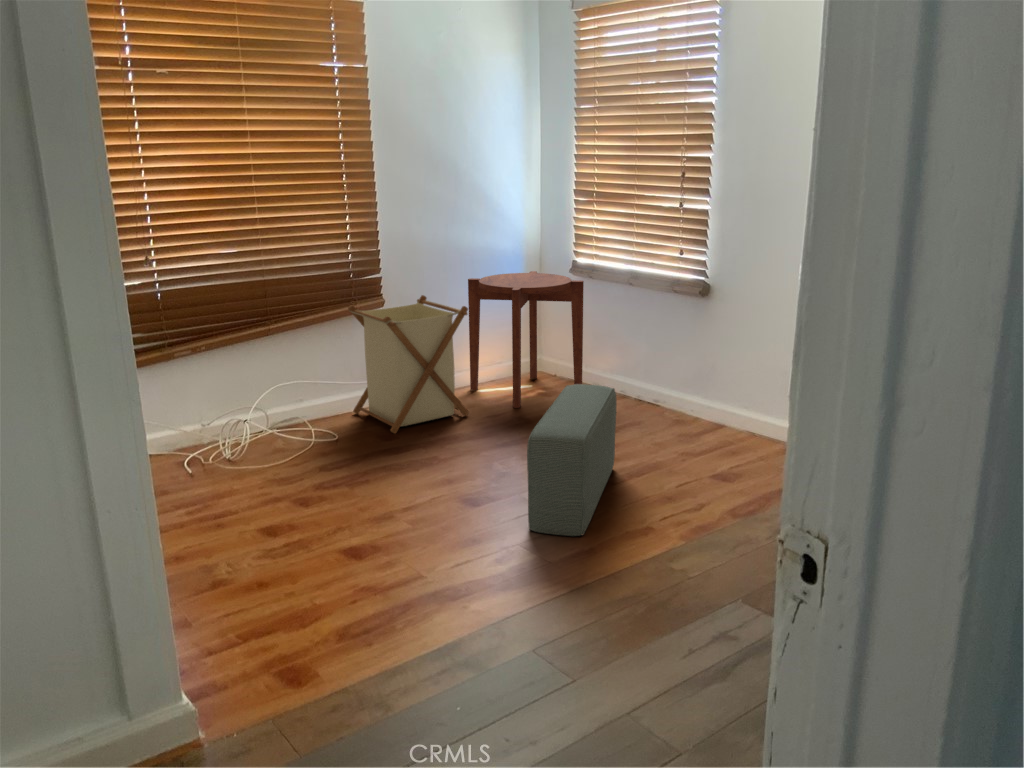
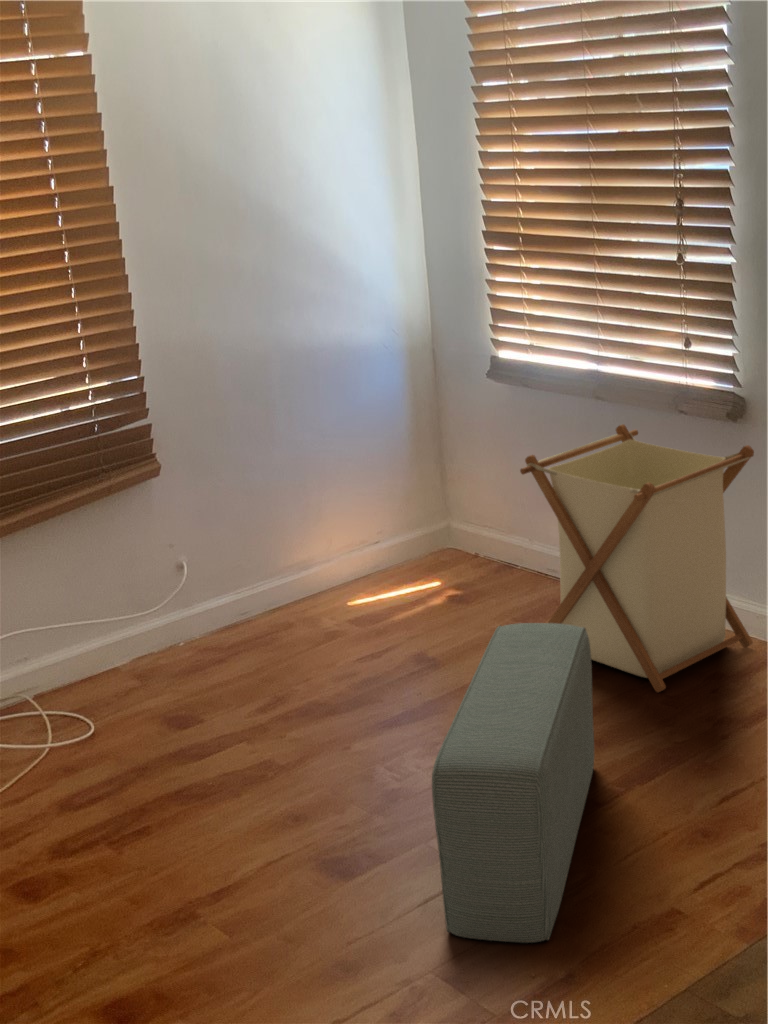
side table: present [468,271,584,408] -> none [307,378,525,634]
laundry basket: present [348,295,469,433] -> present [520,424,754,692]

